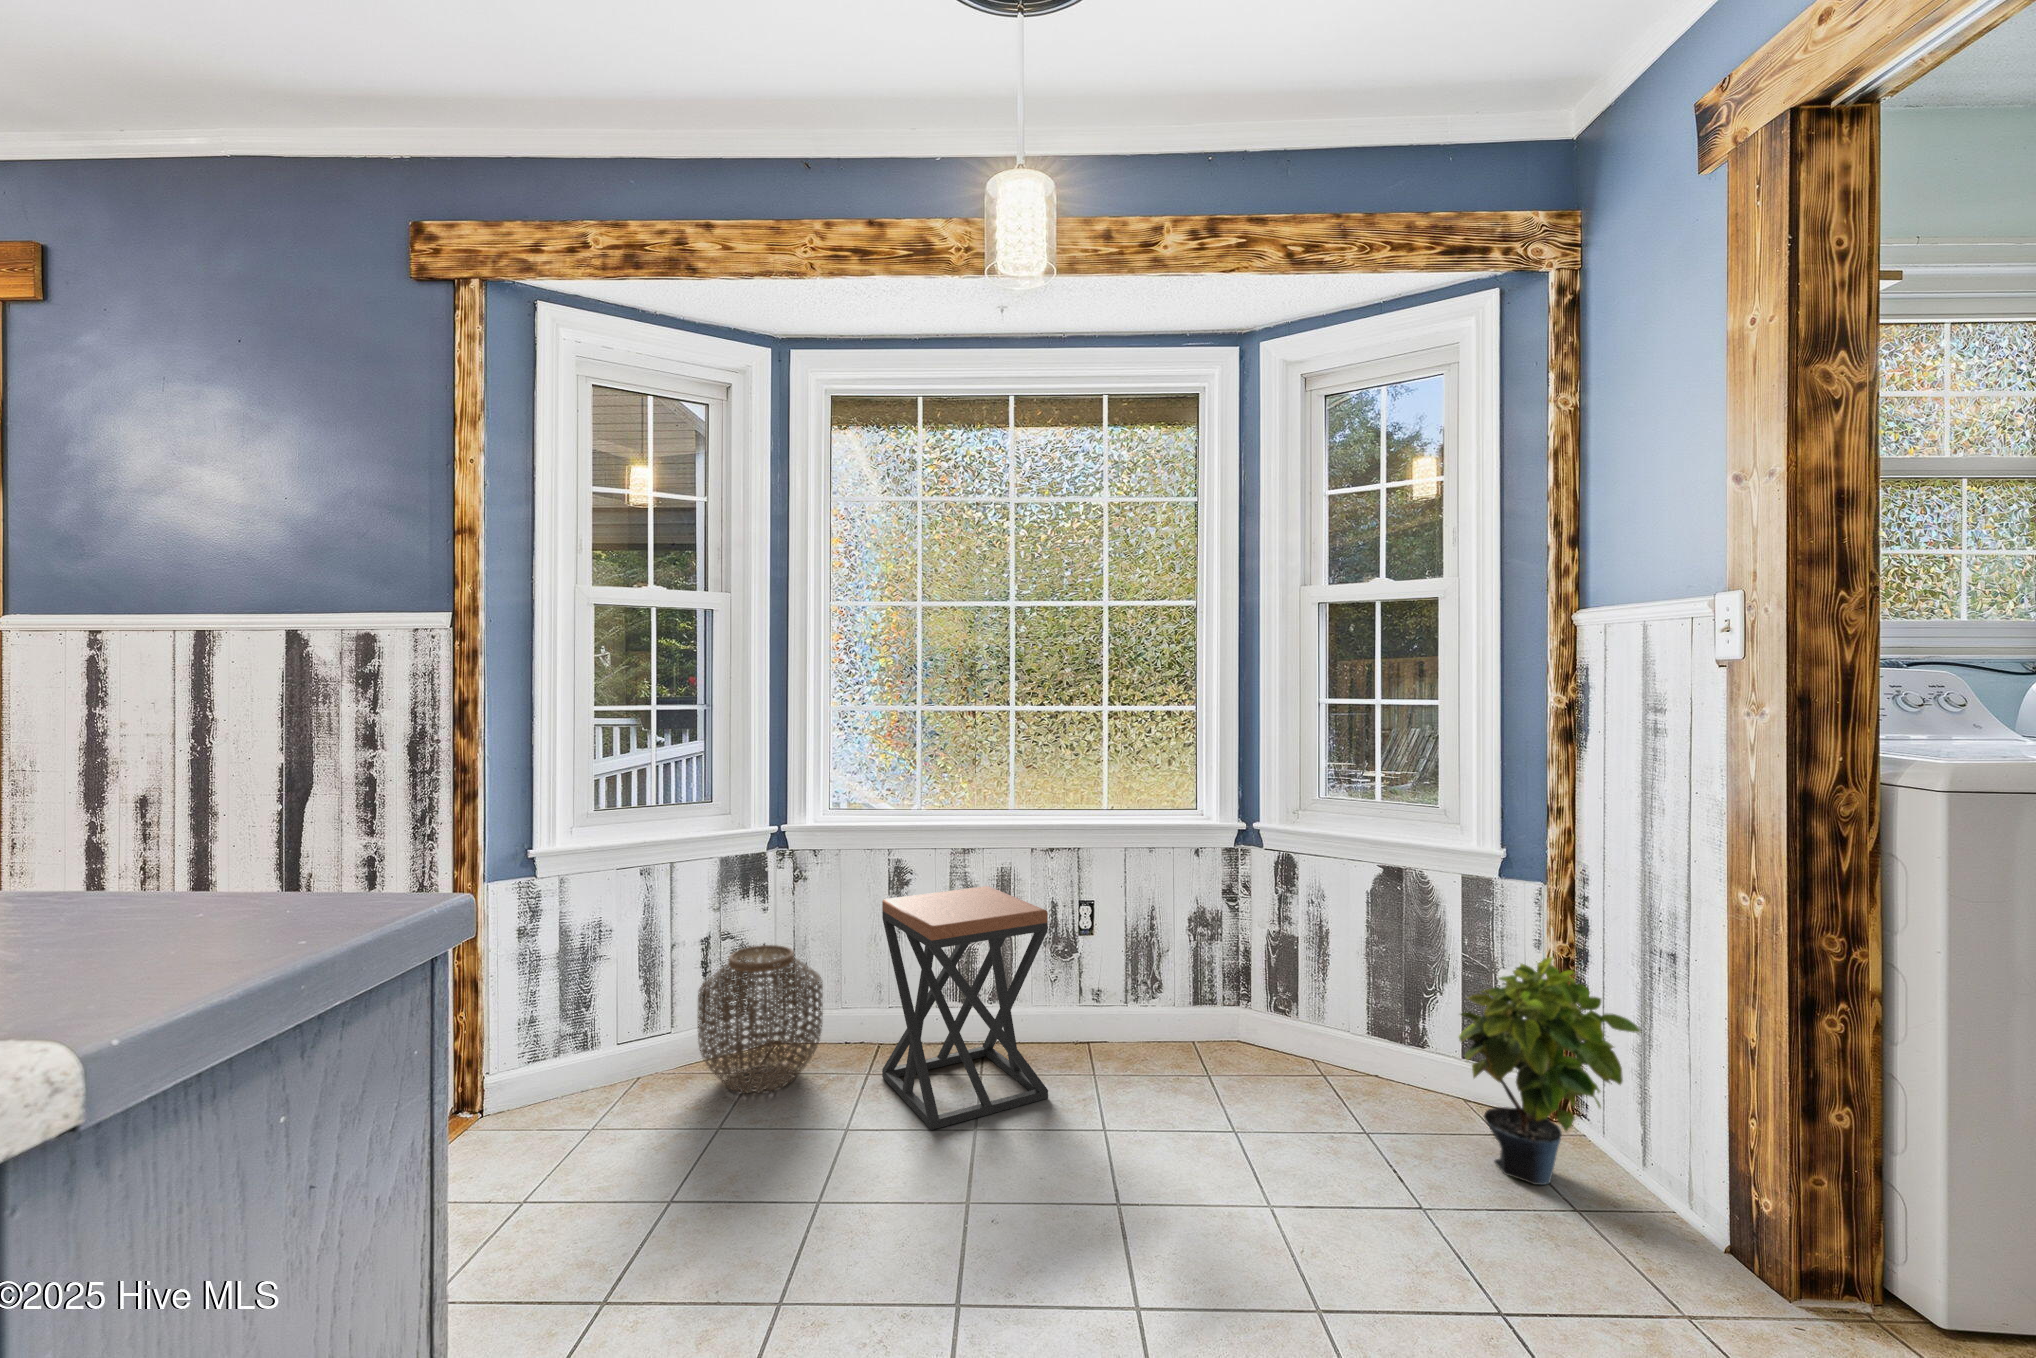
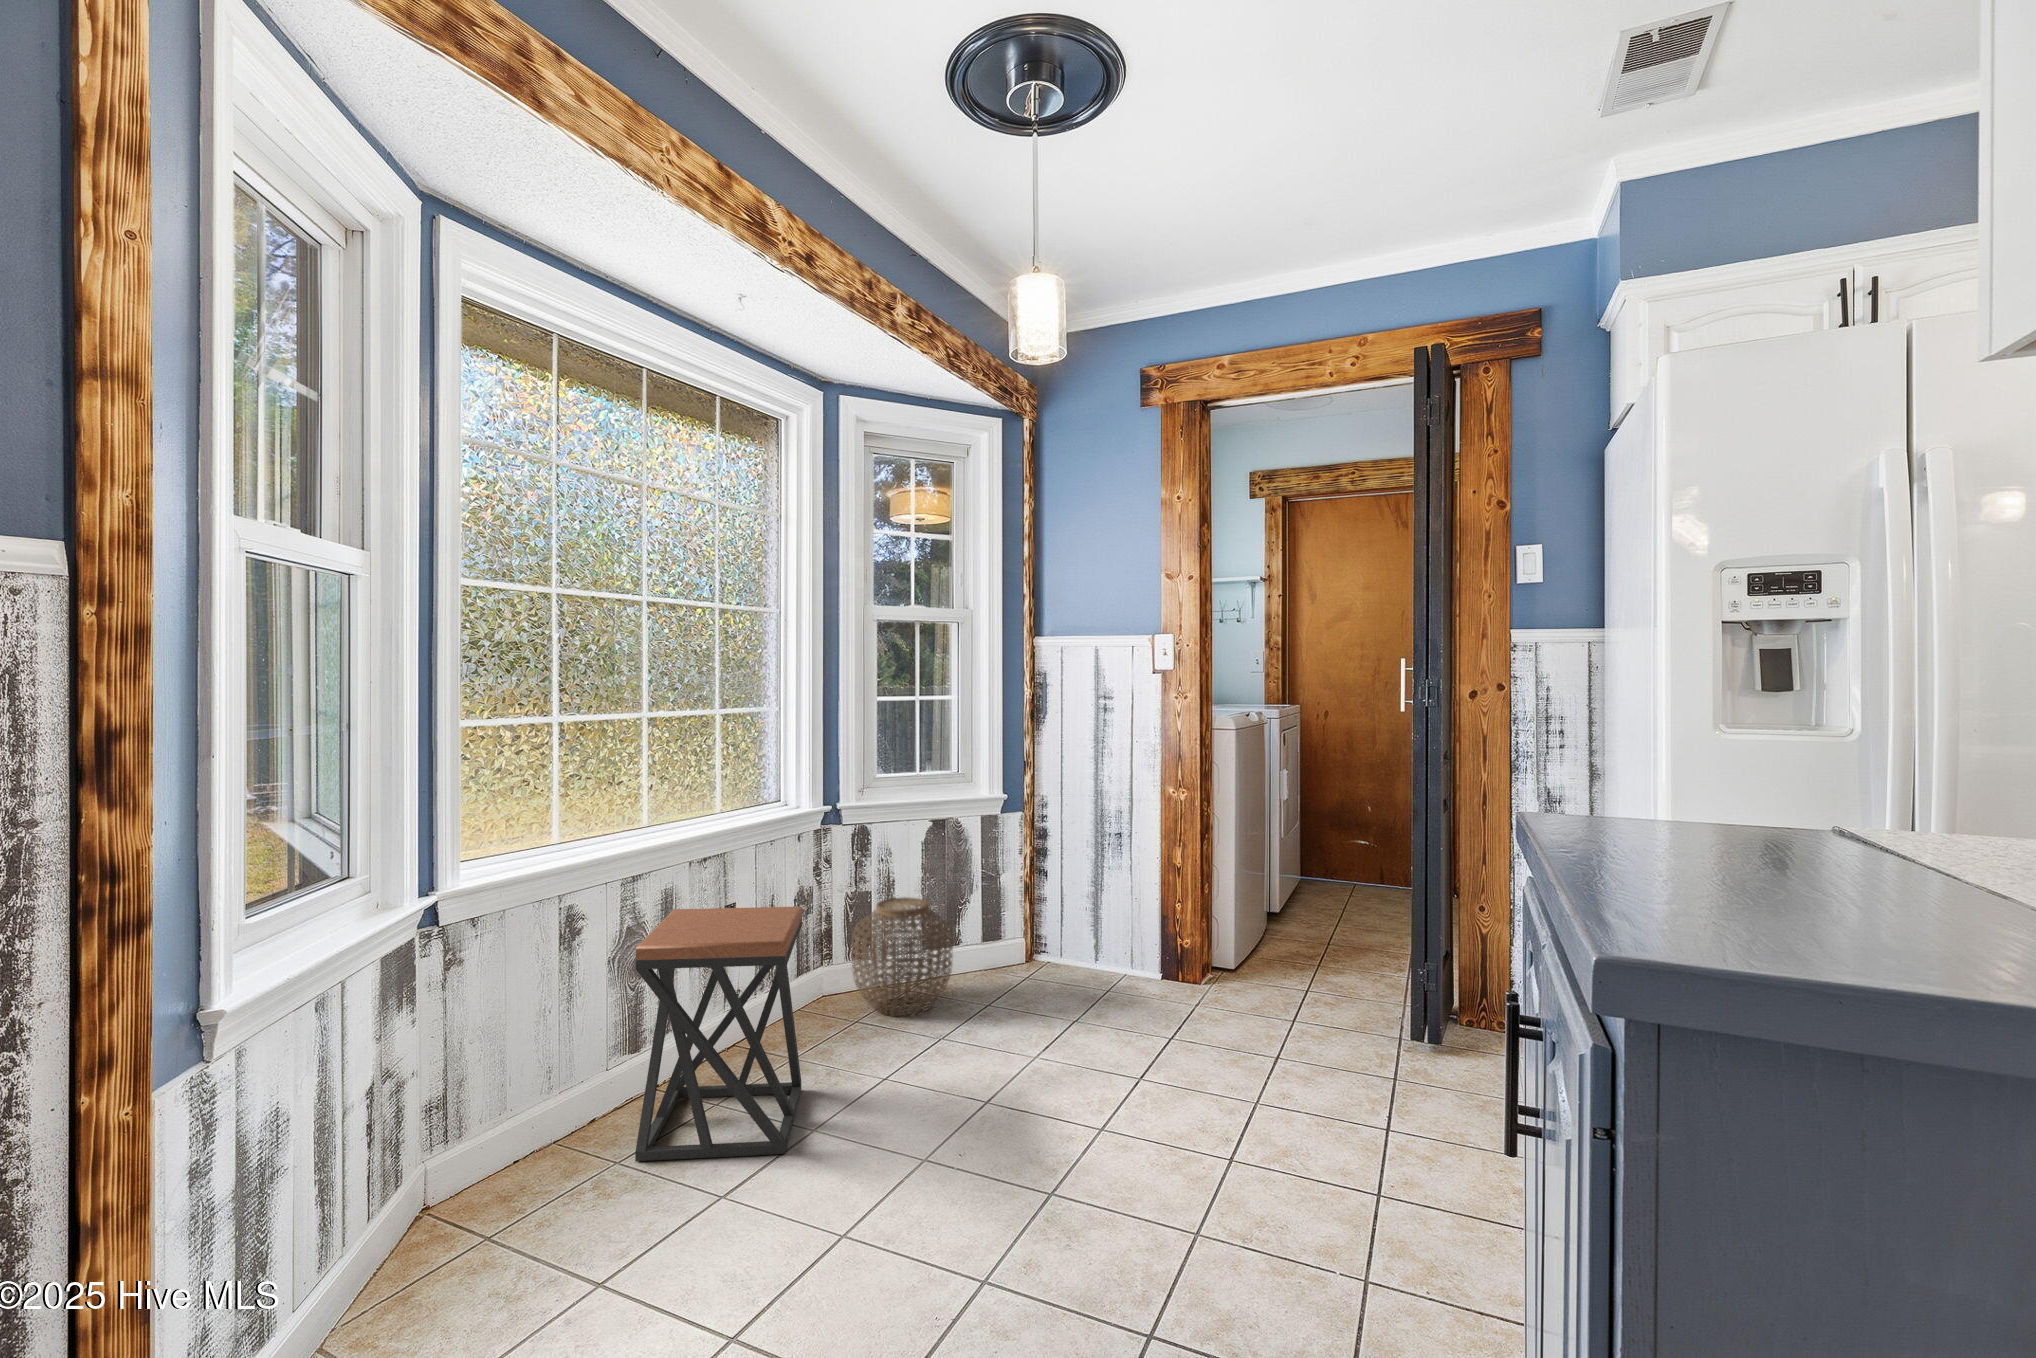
woven basket: present [698,945,823,1093] -> present [852,897,953,1016]
potted plant: present [1459,957,1641,1185] -> none [1023,848,1127,991]

